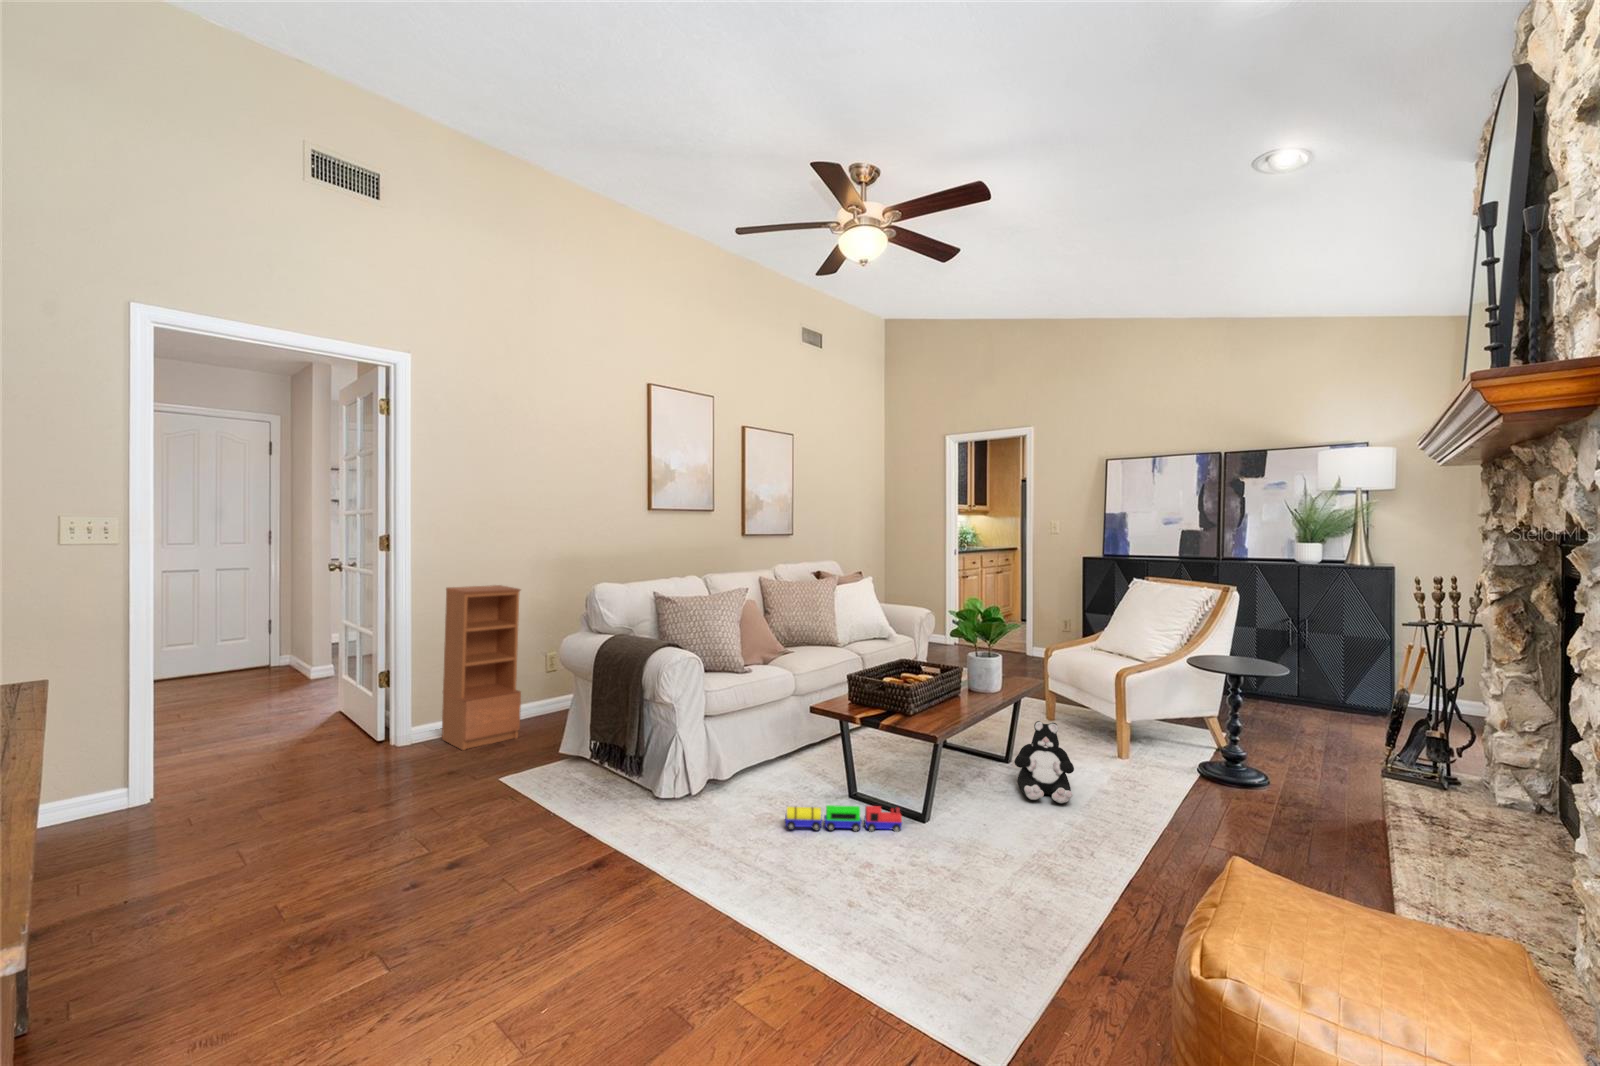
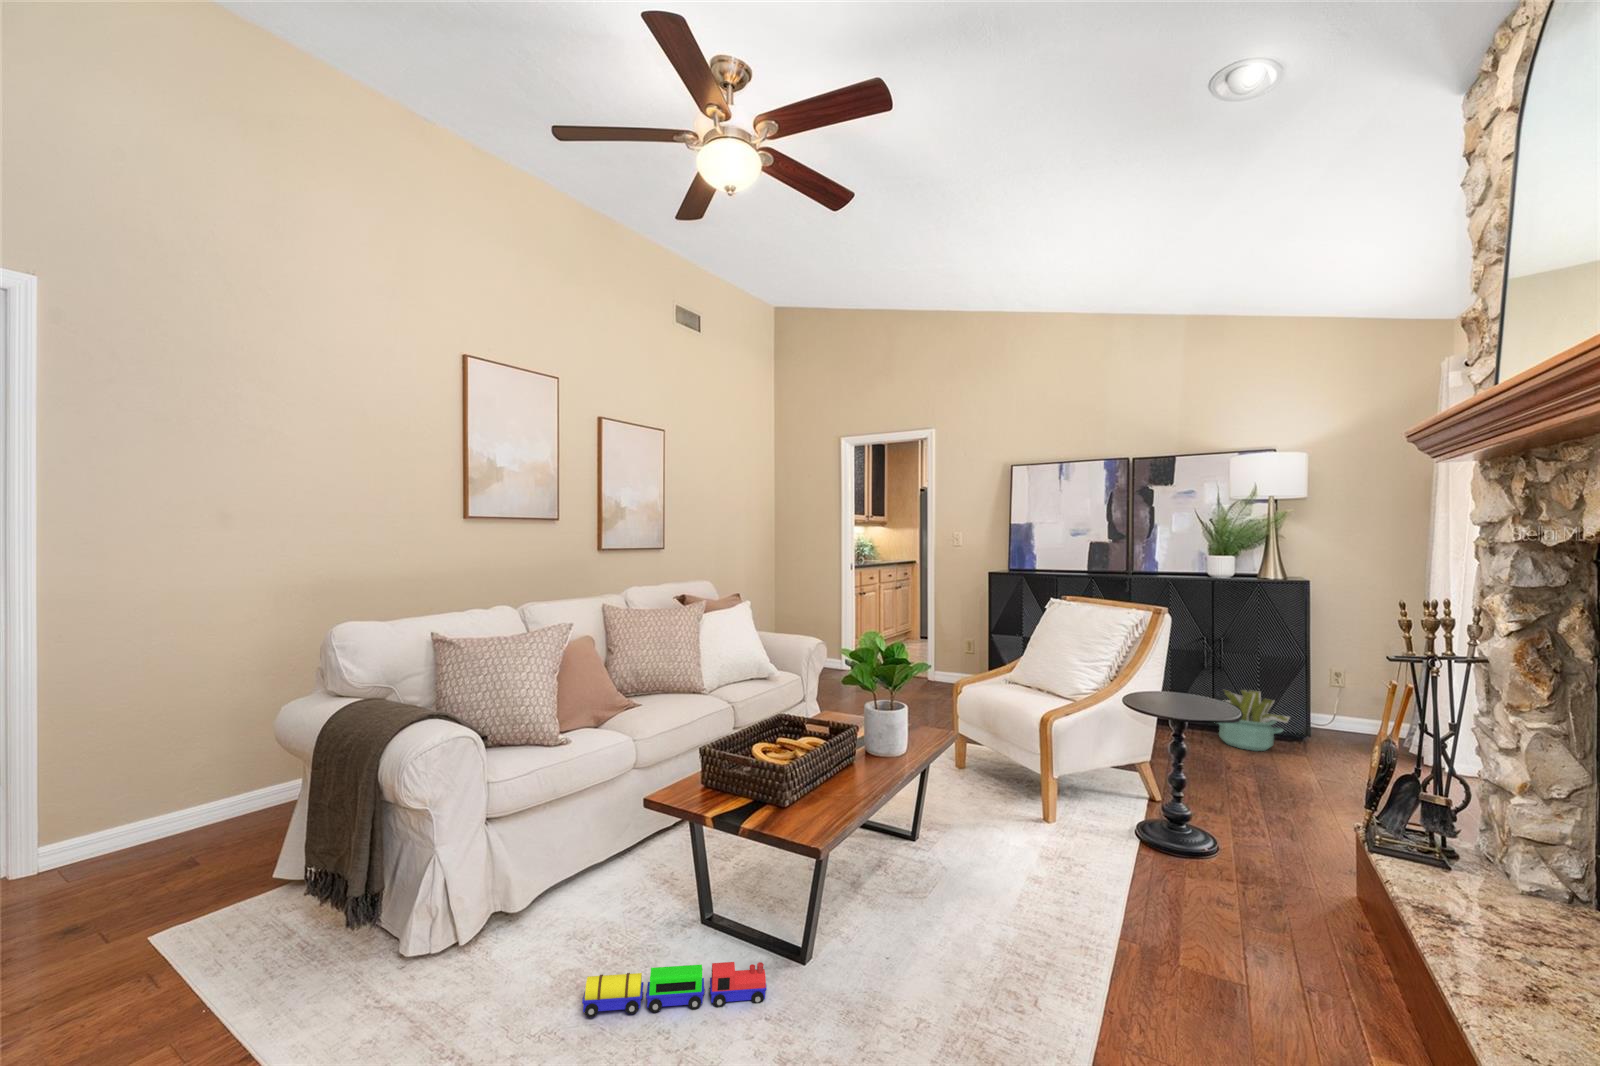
bookcase: present [442,585,521,750] -> none [124,620,256,867]
decorative plant: none [1290,665,1364,719] -> present [1218,690,1289,751]
plush toy: present [1014,721,1074,803] -> none [926,800,1006,922]

